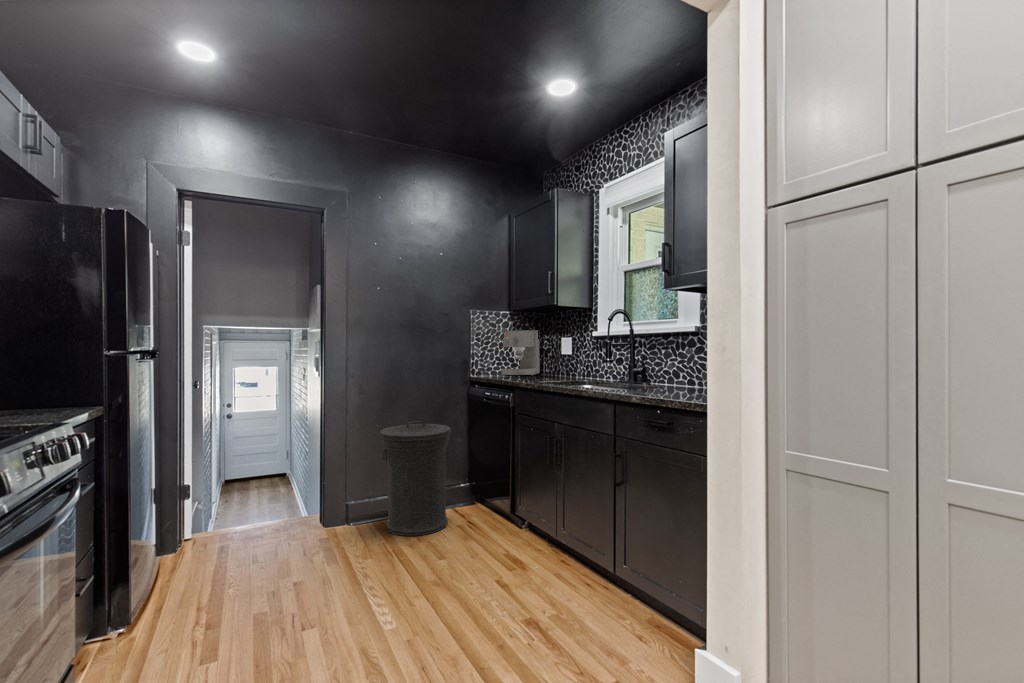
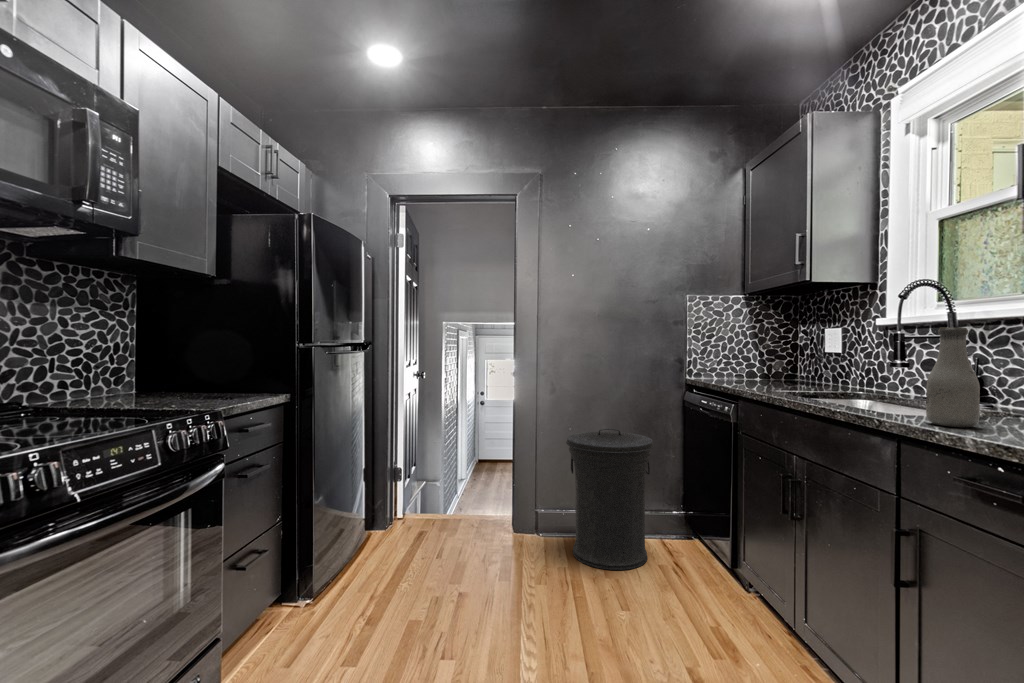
coffee maker: present [501,330,540,376] -> none [732,319,791,381]
bottle: none [626,342,649,397] -> present [926,327,980,427]

